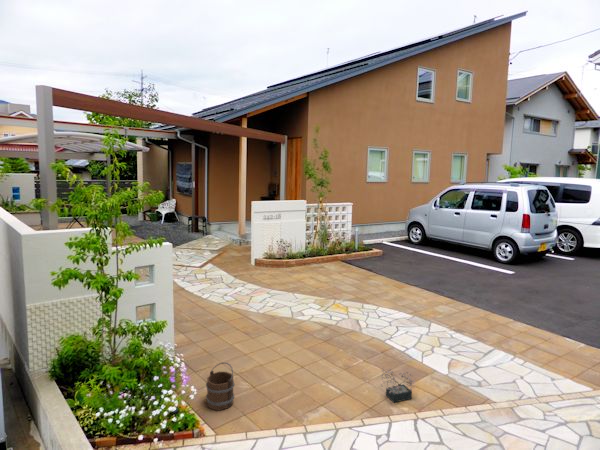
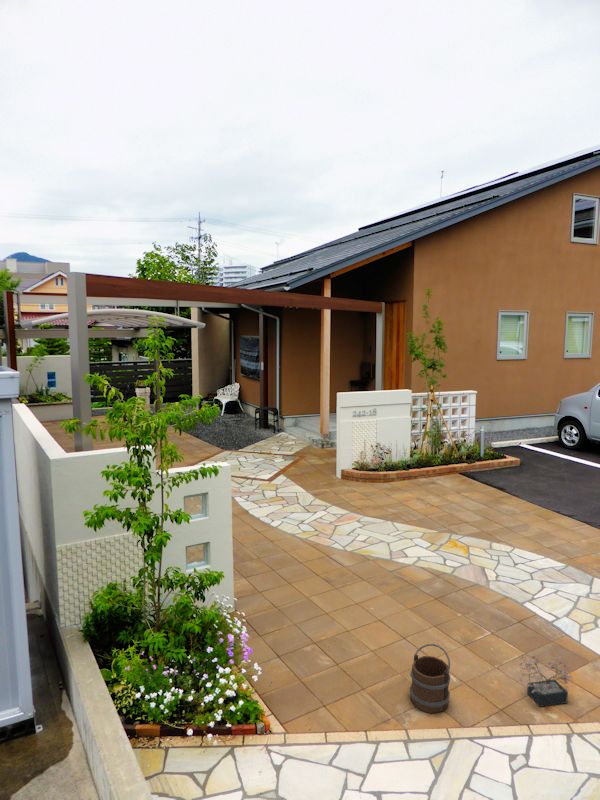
bucket: present [206,362,235,410] -> present [410,644,450,713]

